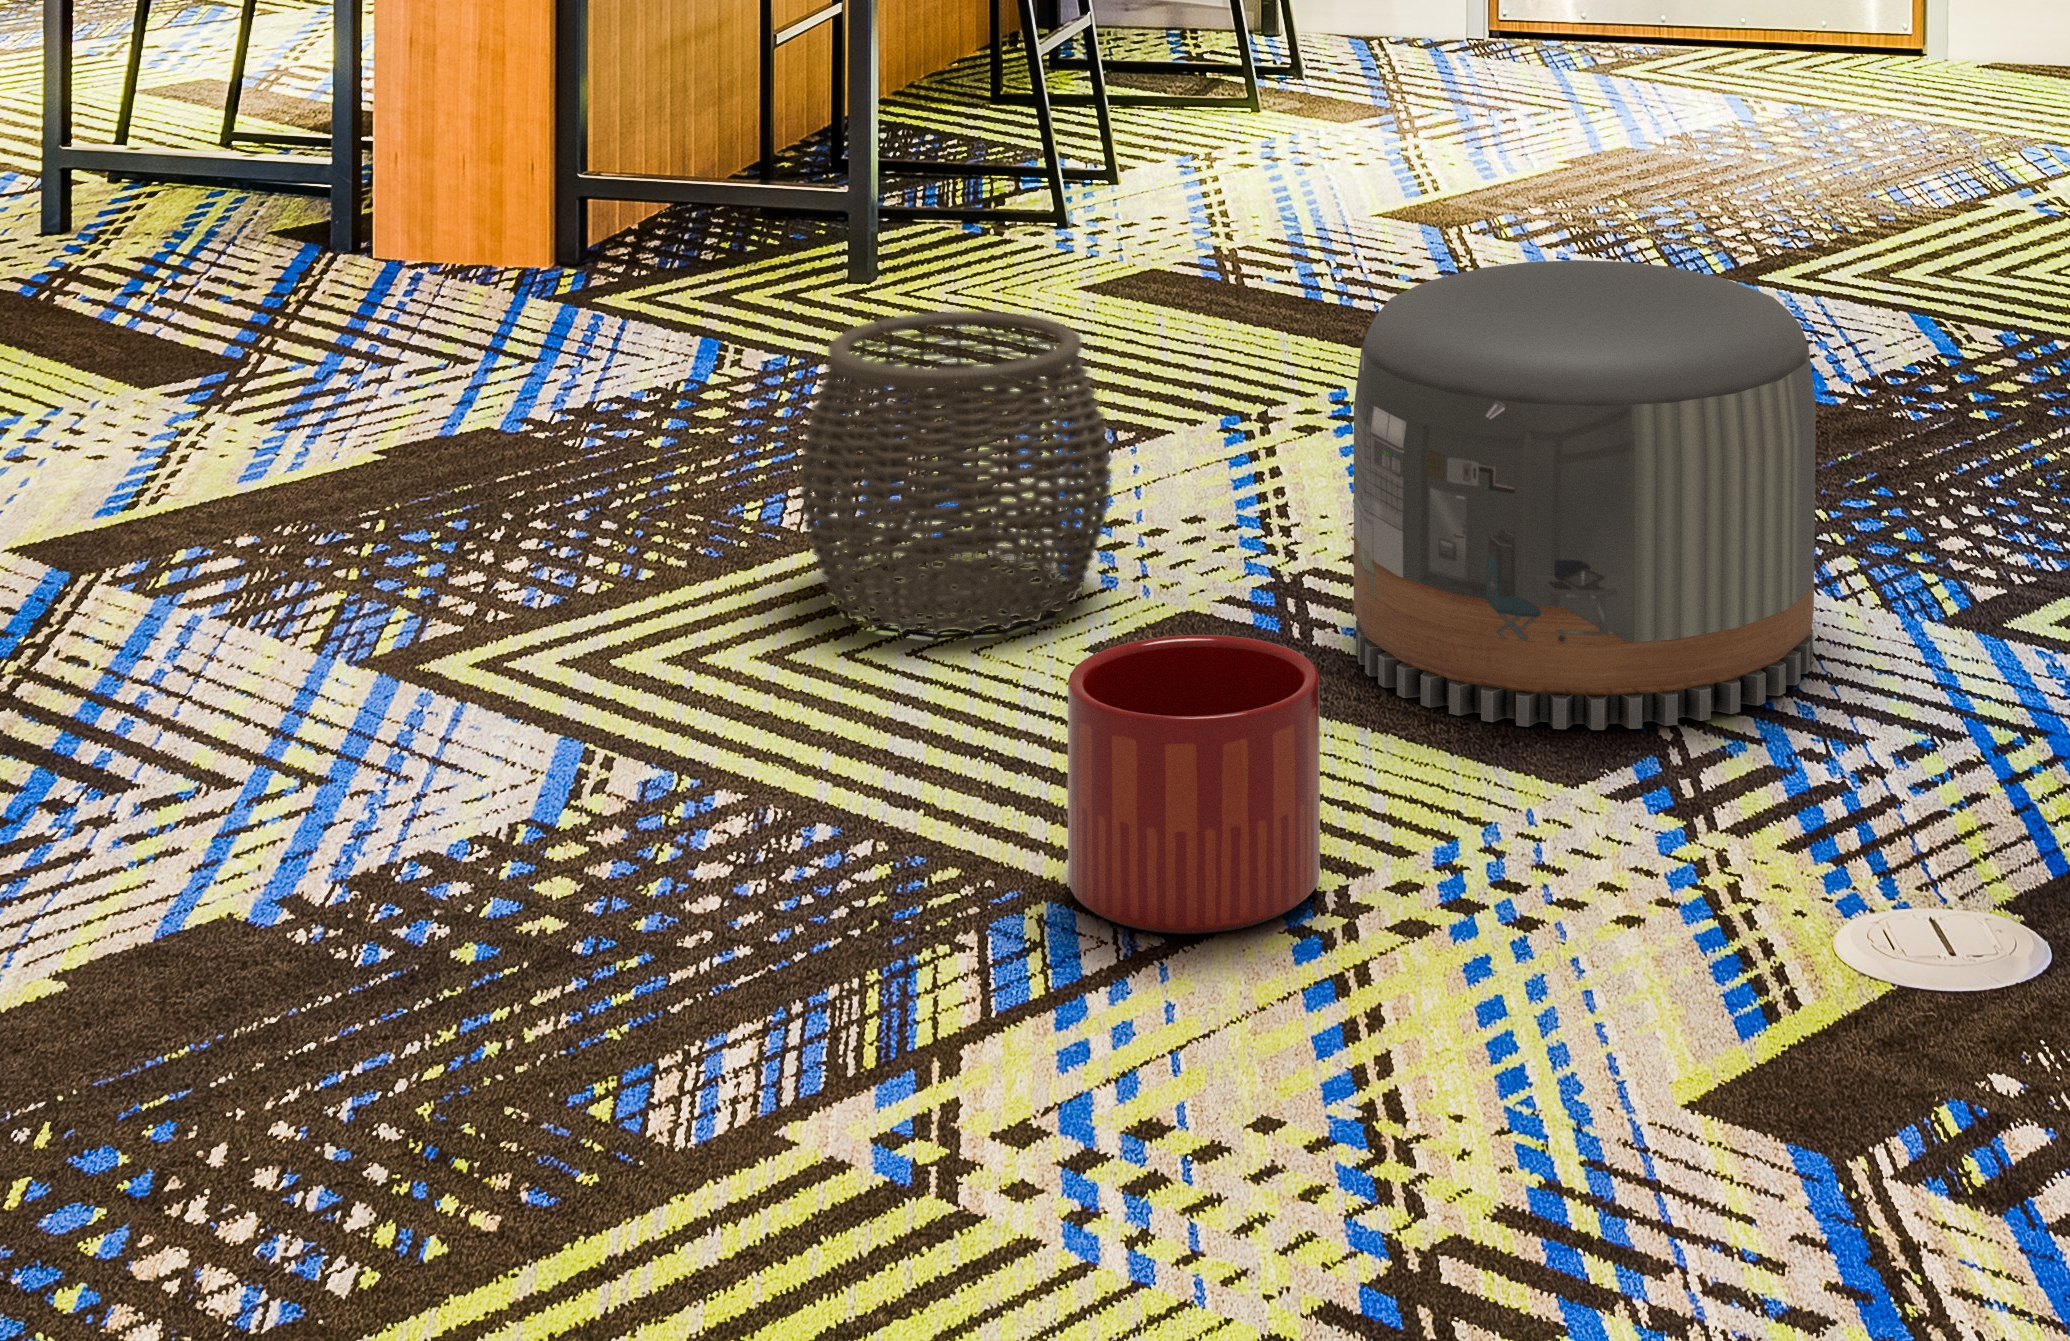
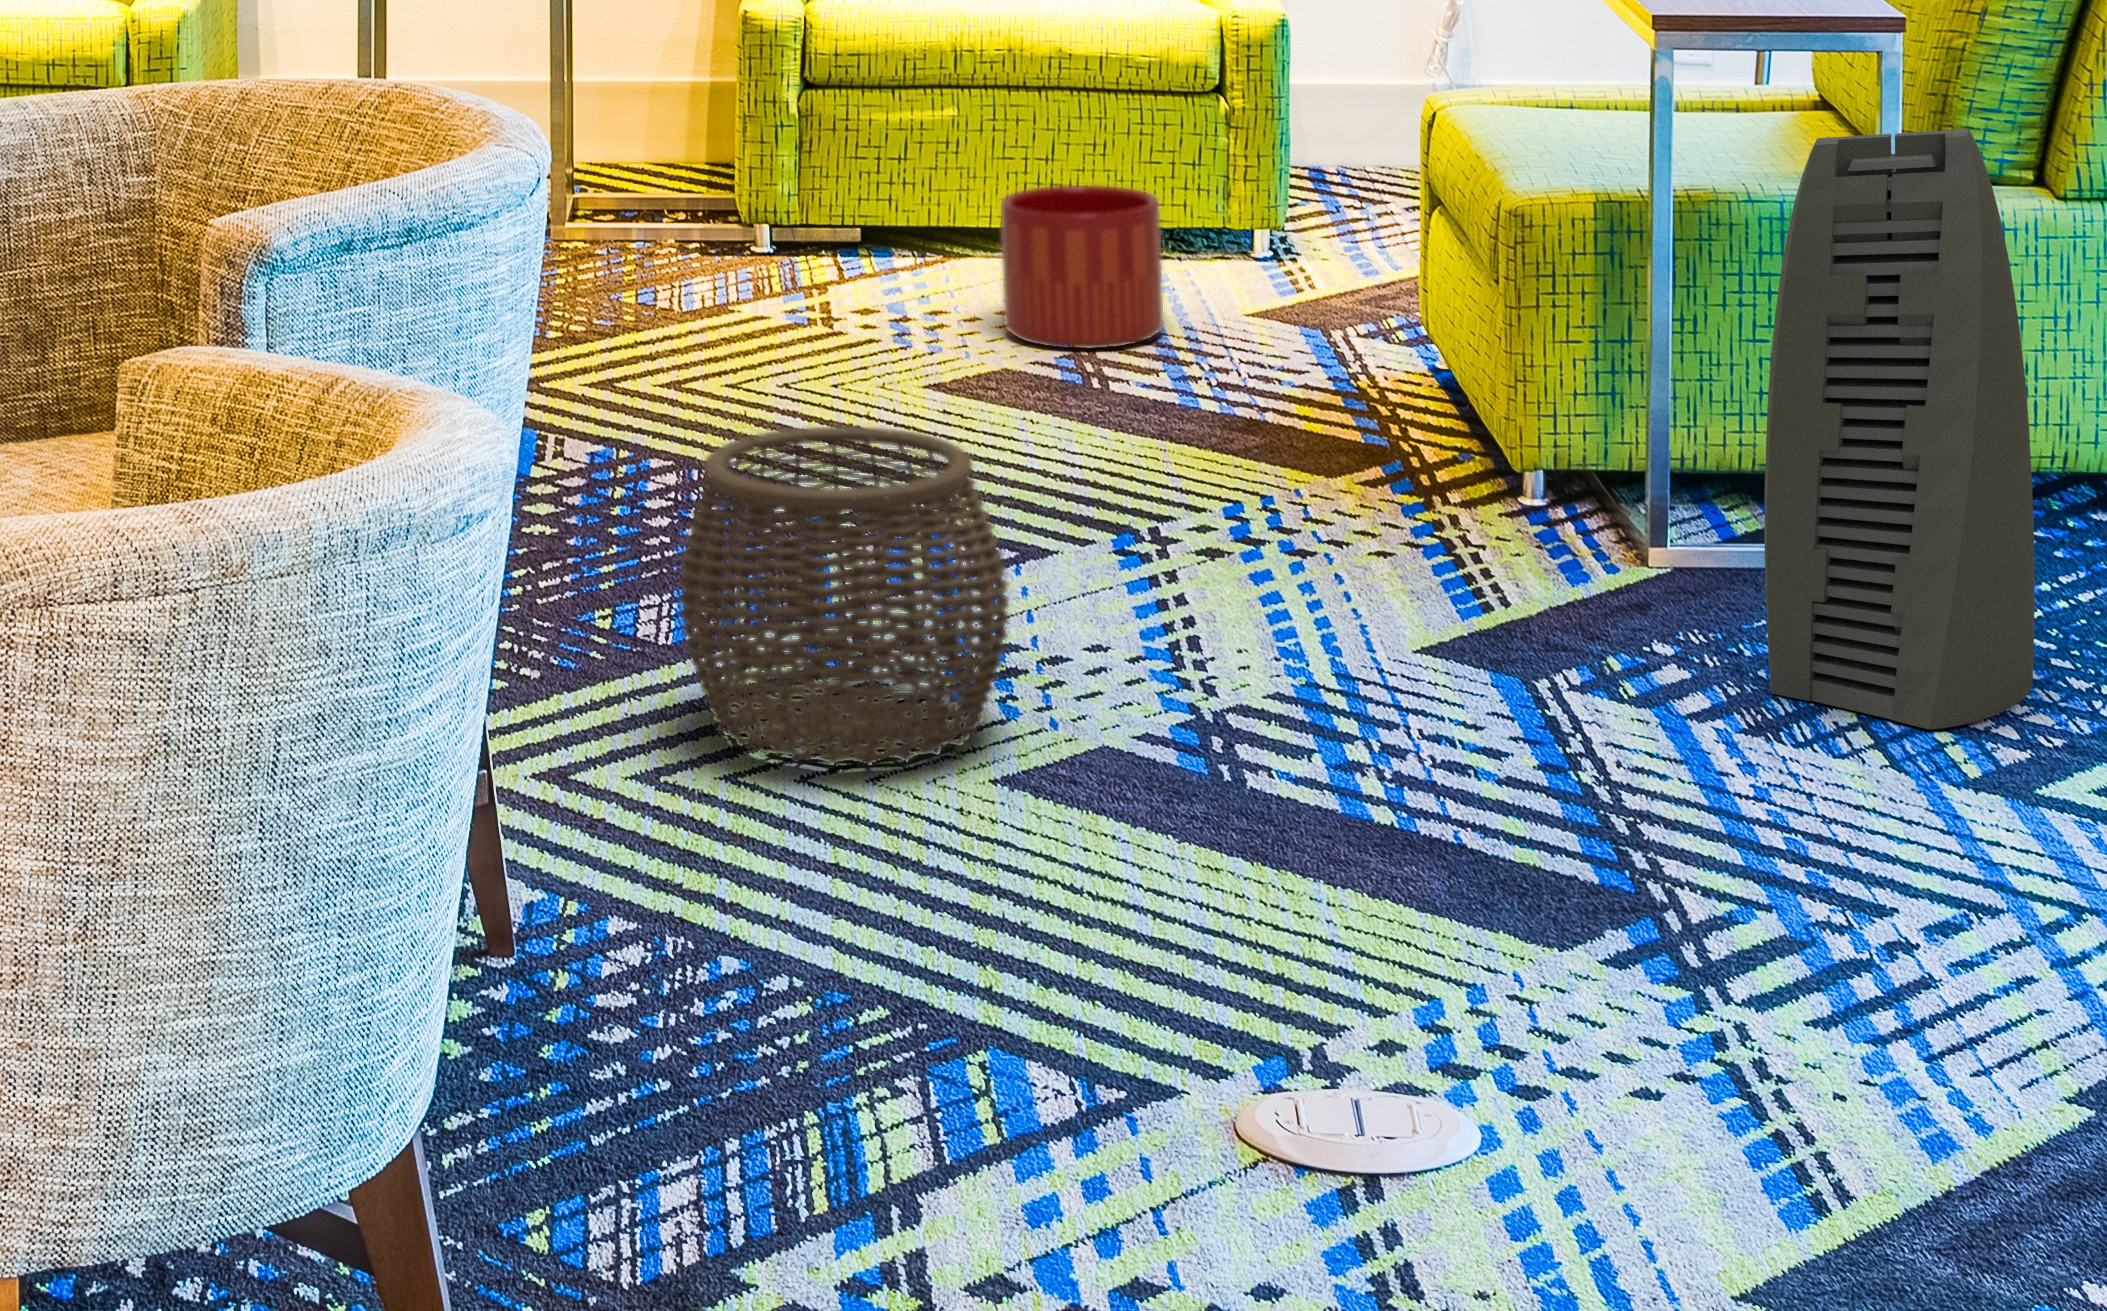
air purifier: none [1782,39,2002,572] -> present [1764,129,2035,730]
pouf: present [1354,260,1816,730] -> none [1281,381,1820,893]
planter: present [1068,635,1320,934] -> present [1001,185,1163,348]

